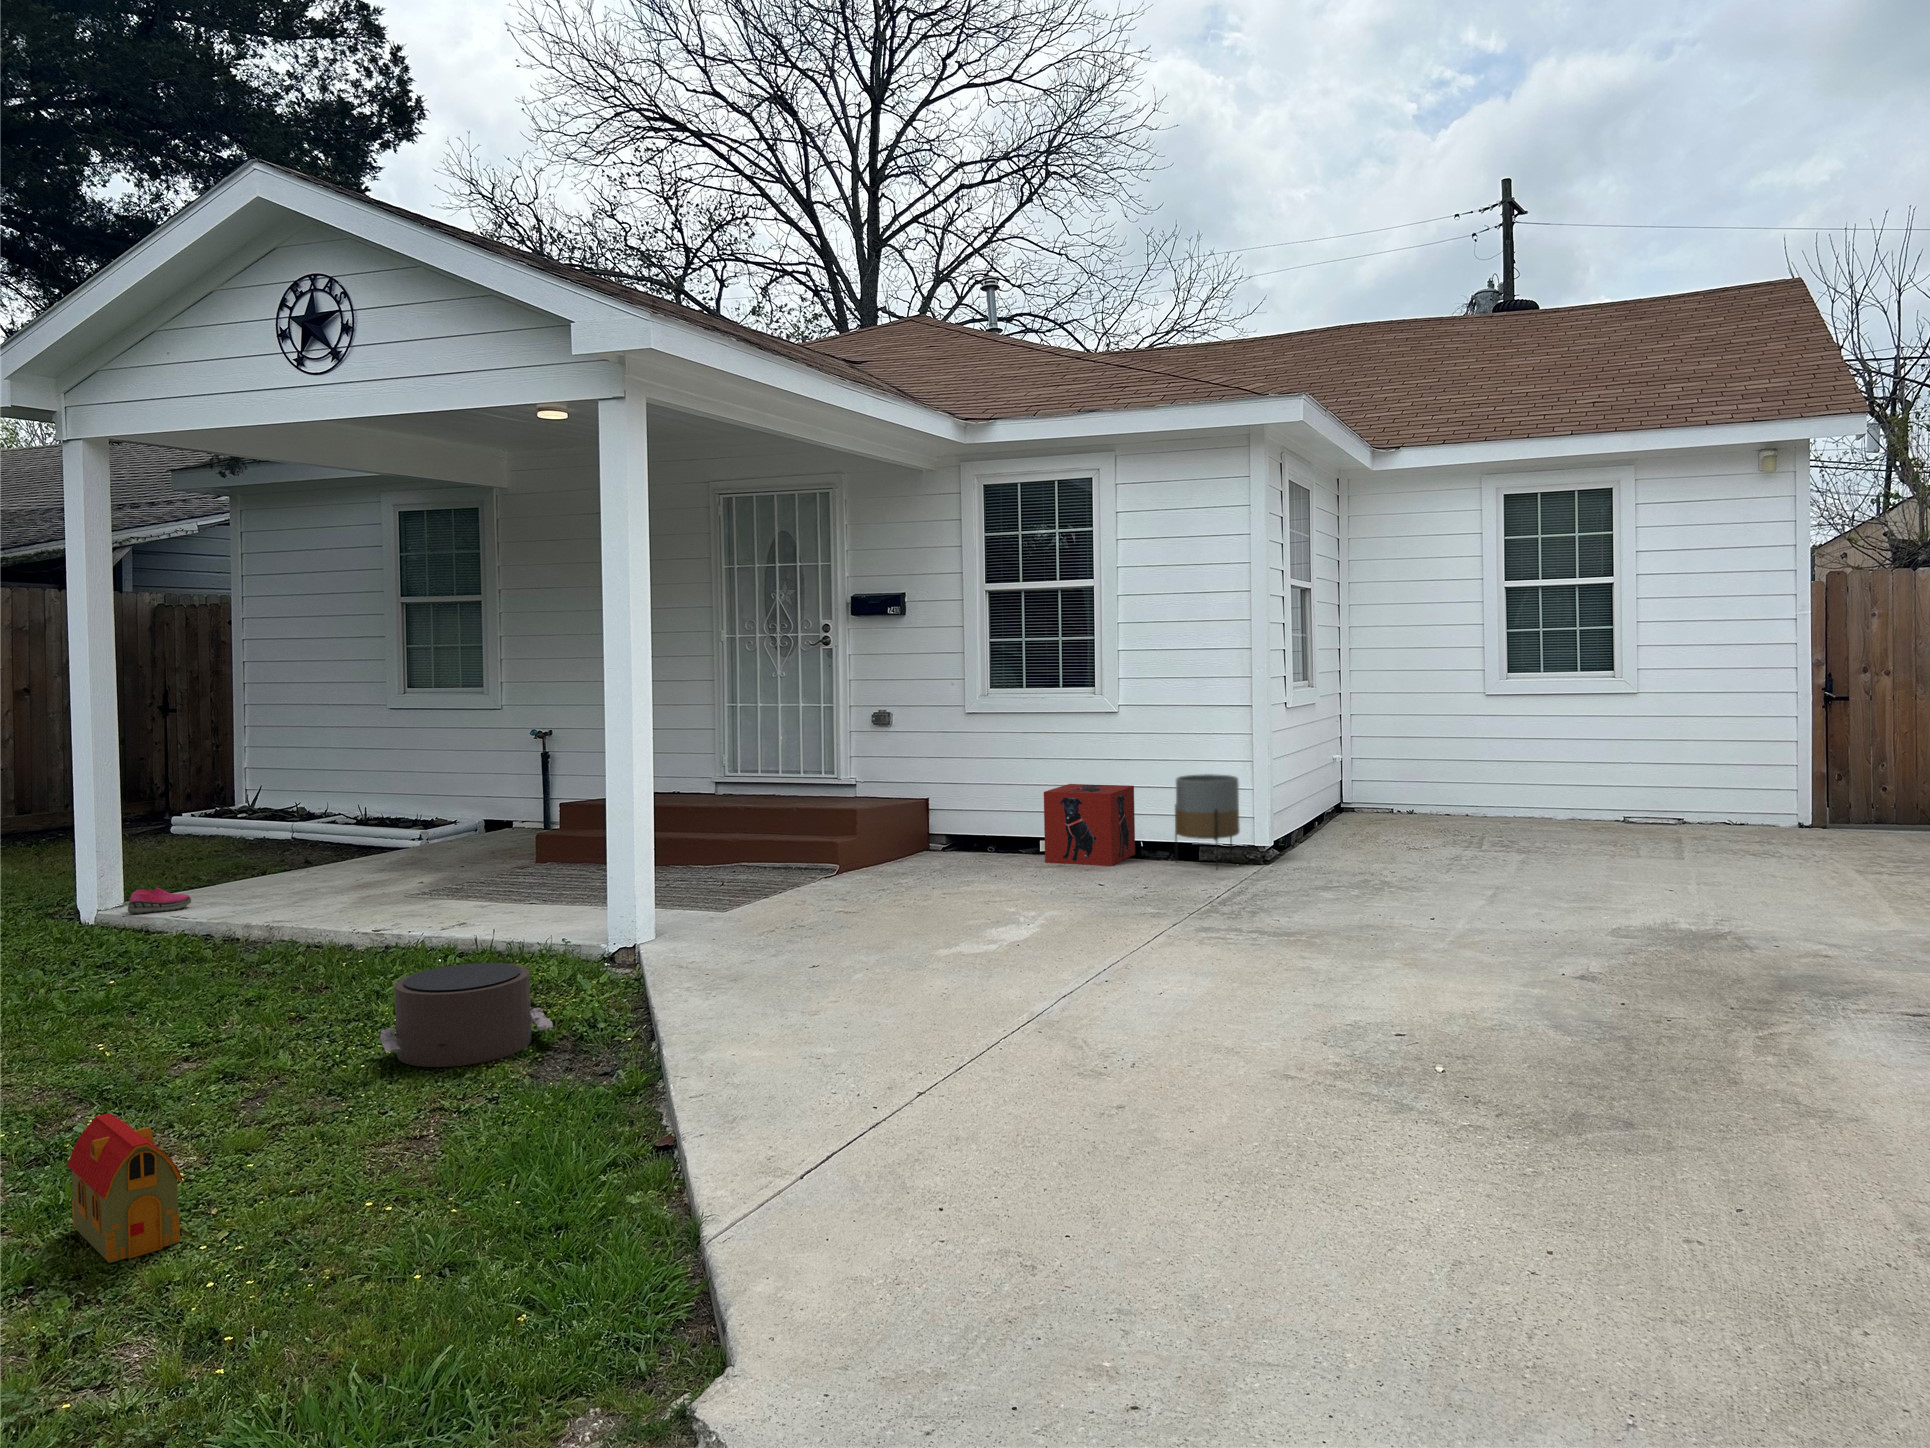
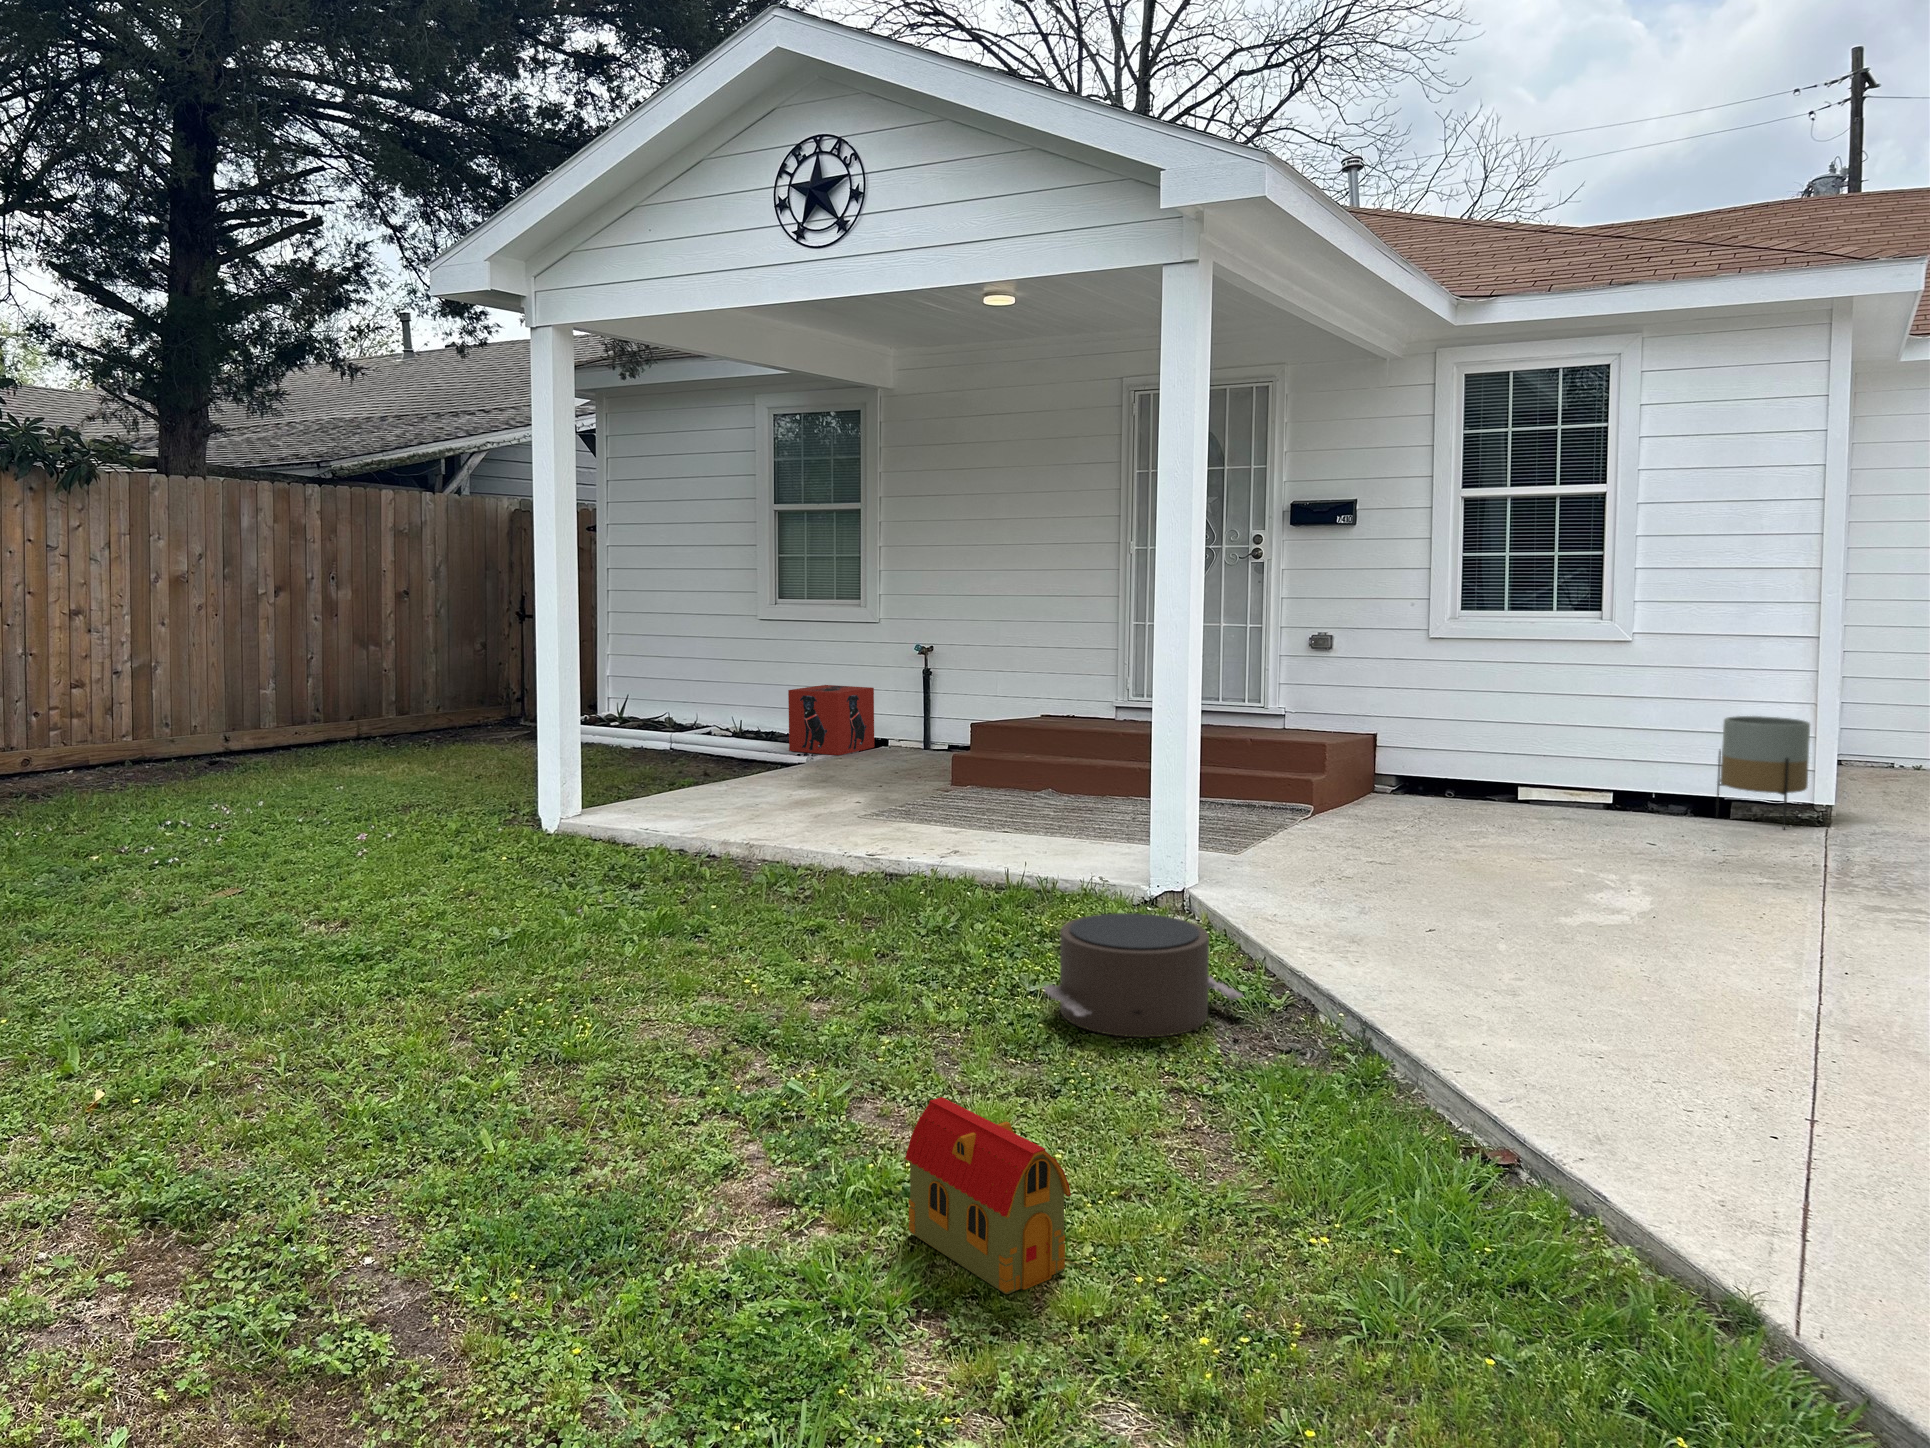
storage box: present [1044,784,1135,866] -> present [788,685,874,755]
shoe: present [127,887,191,914] -> none [585,796,642,822]

